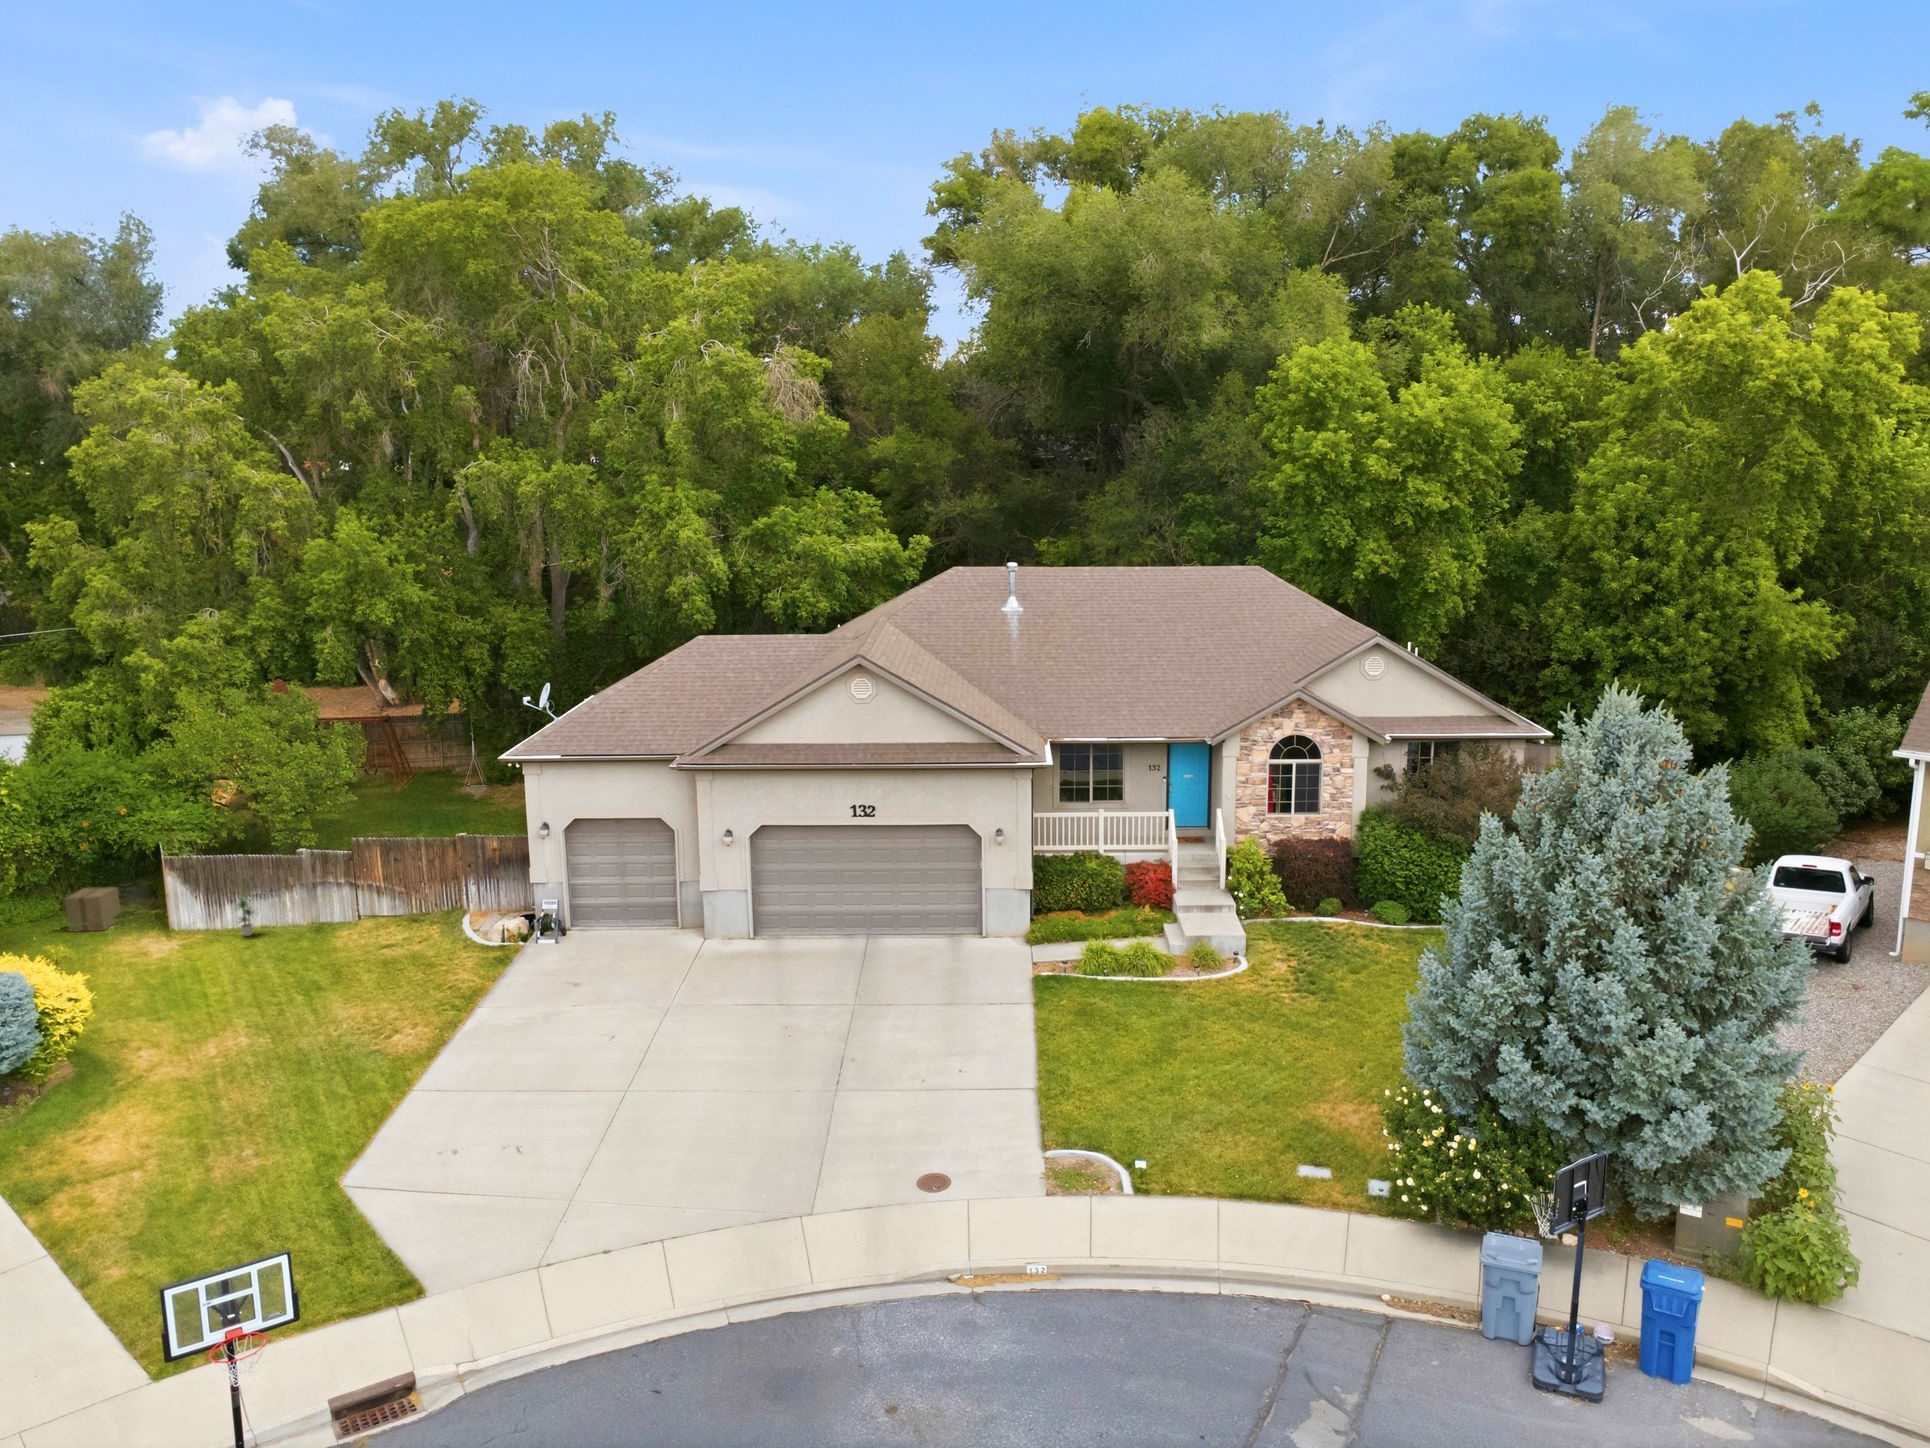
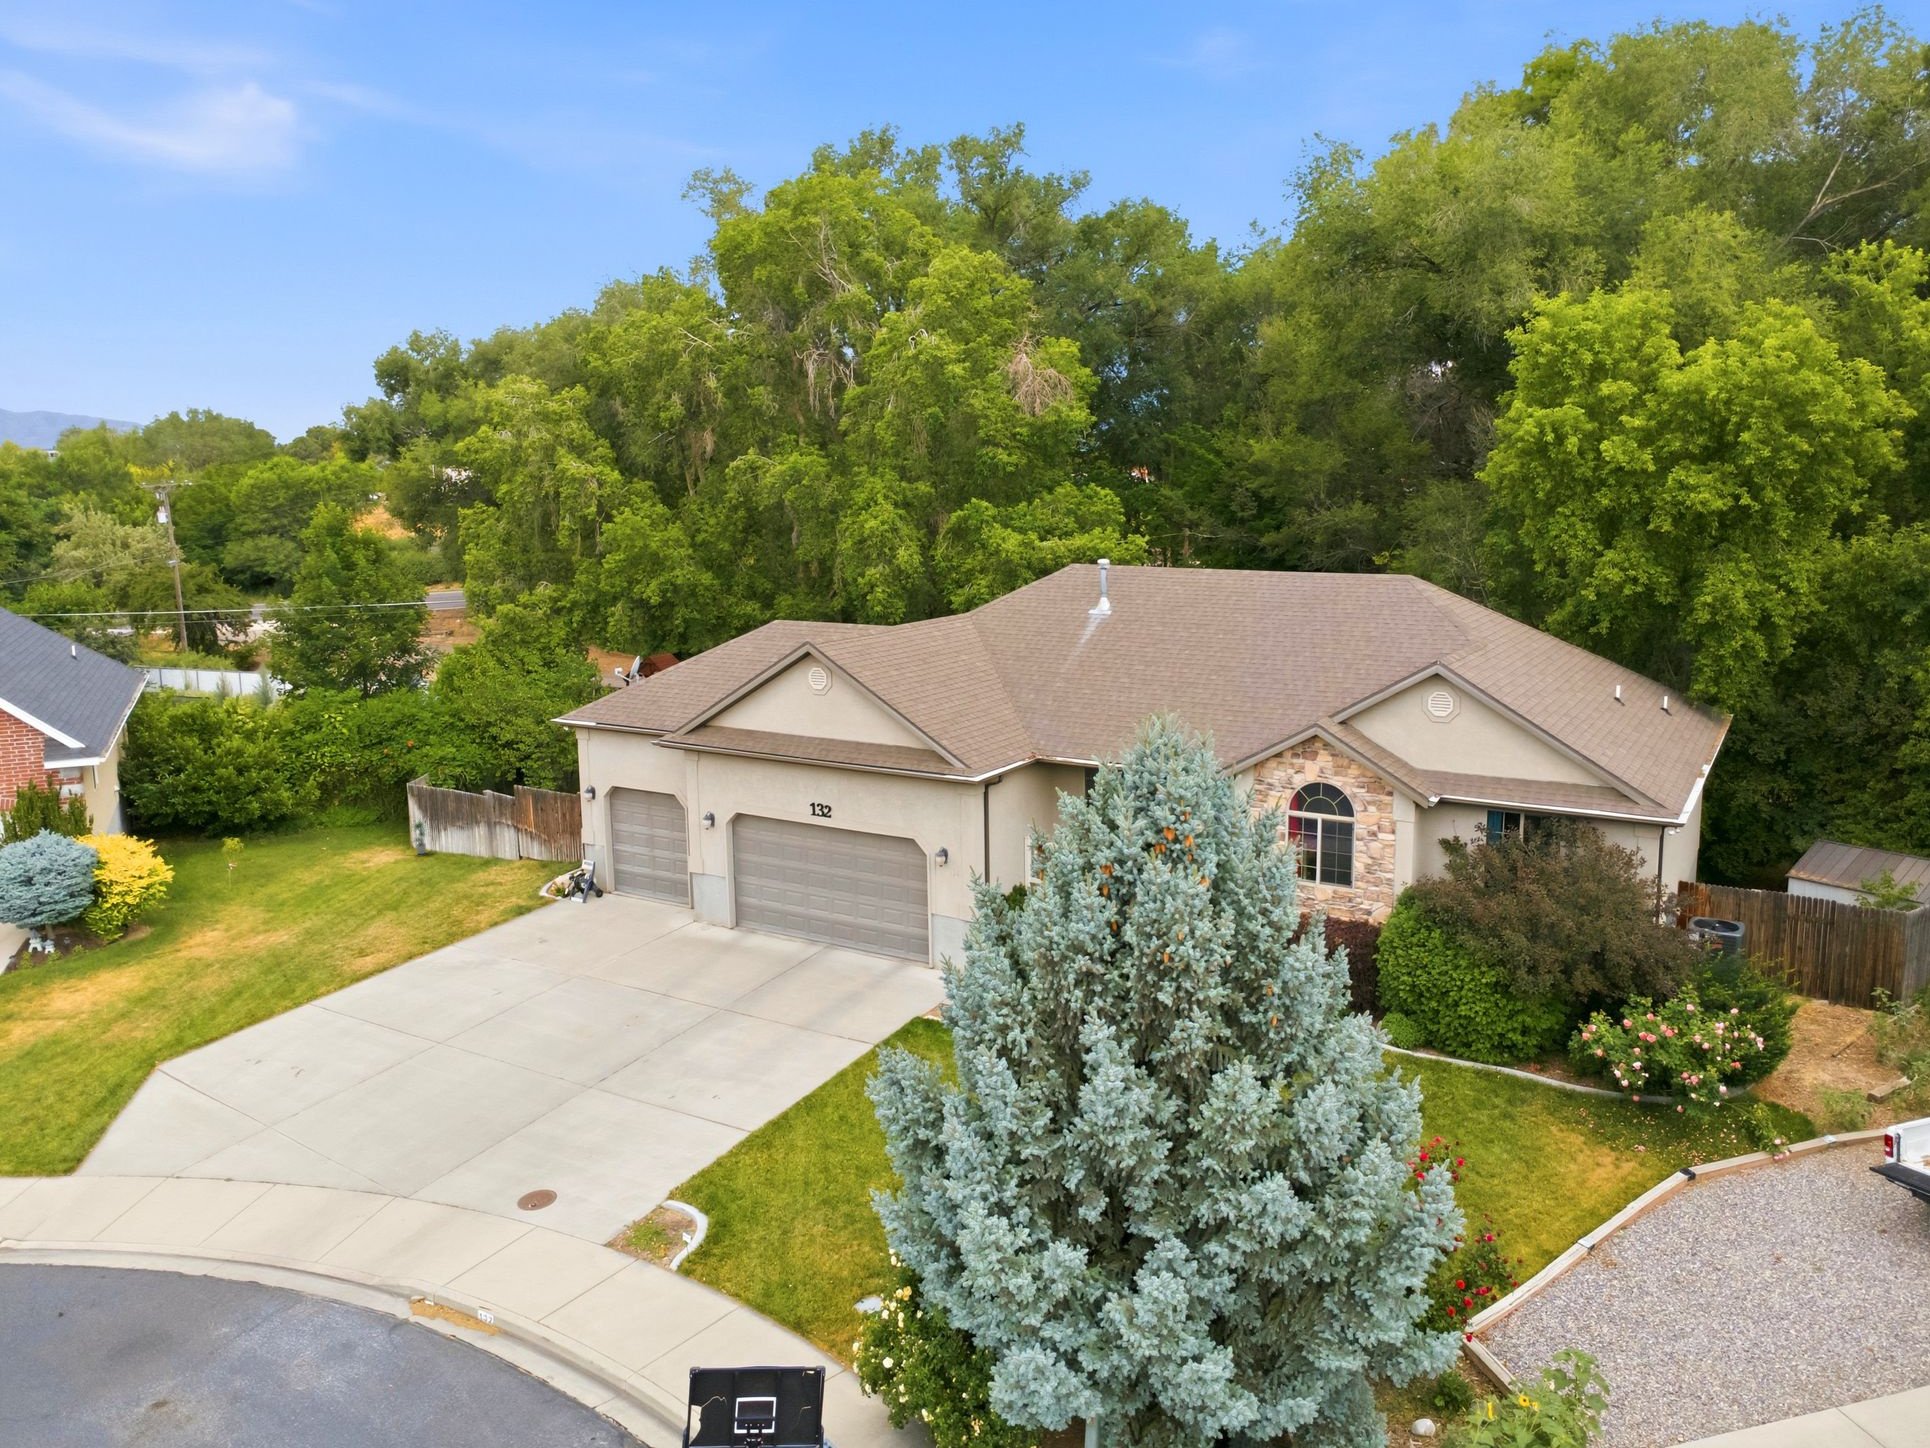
cardboard box: present [64,887,121,932] -> none [336,797,382,833]

